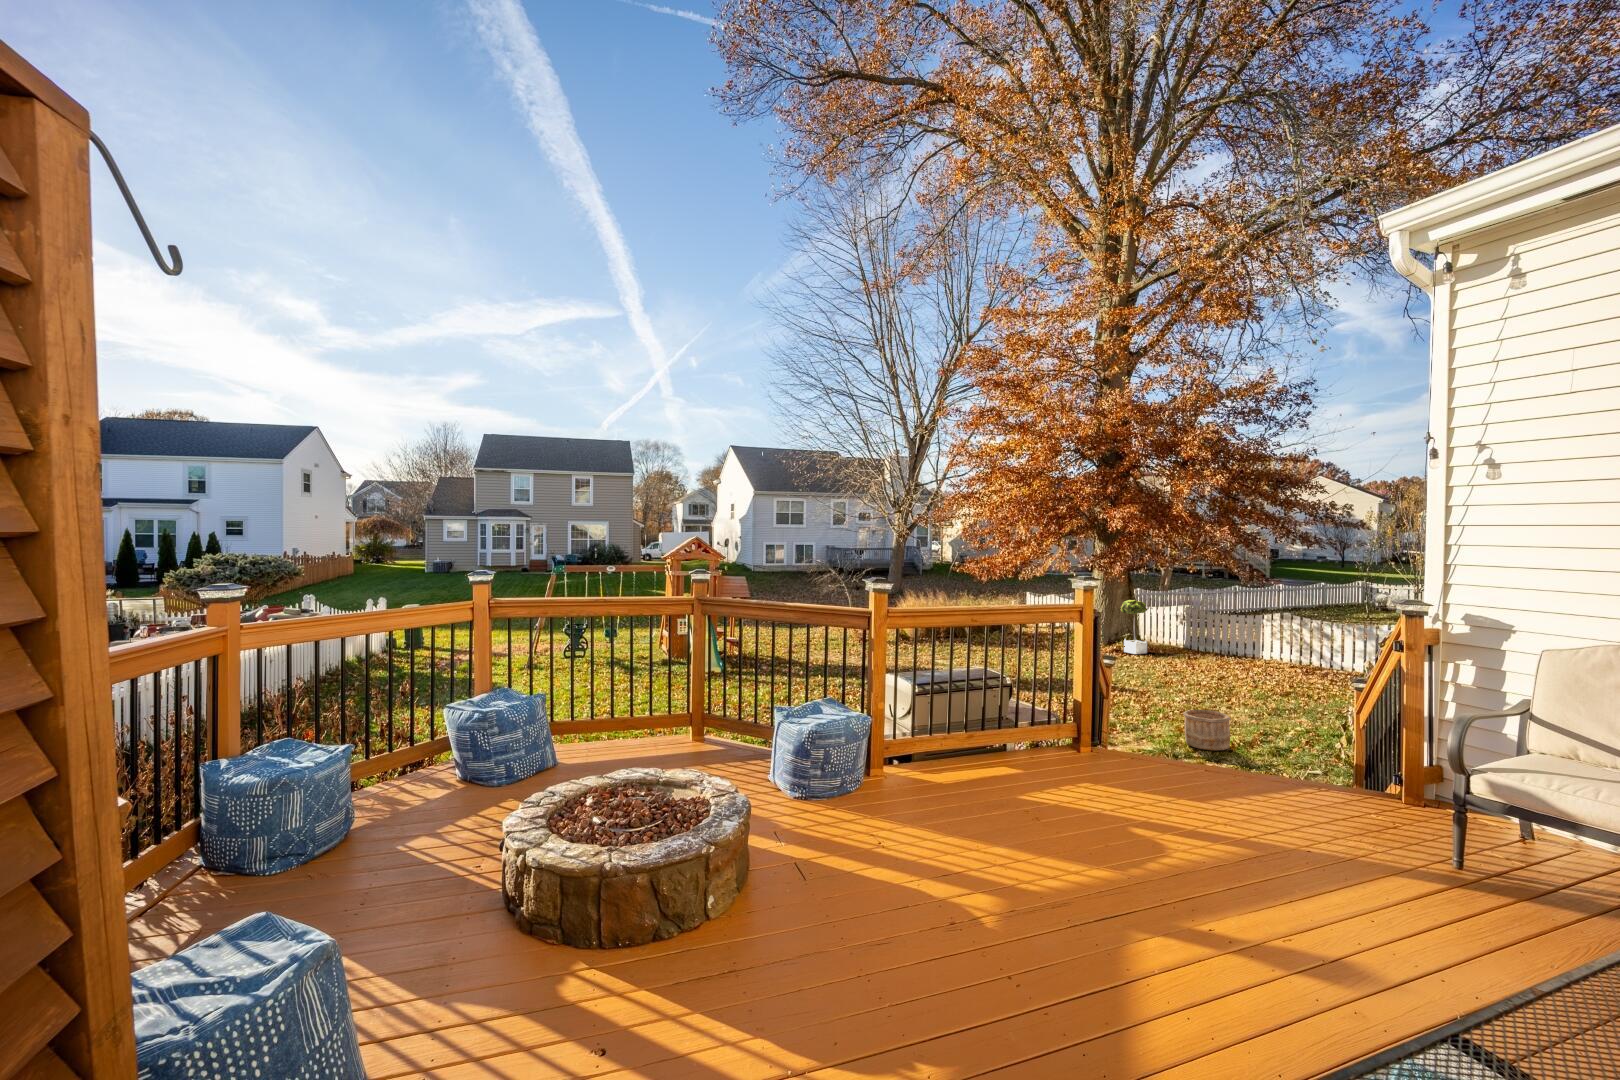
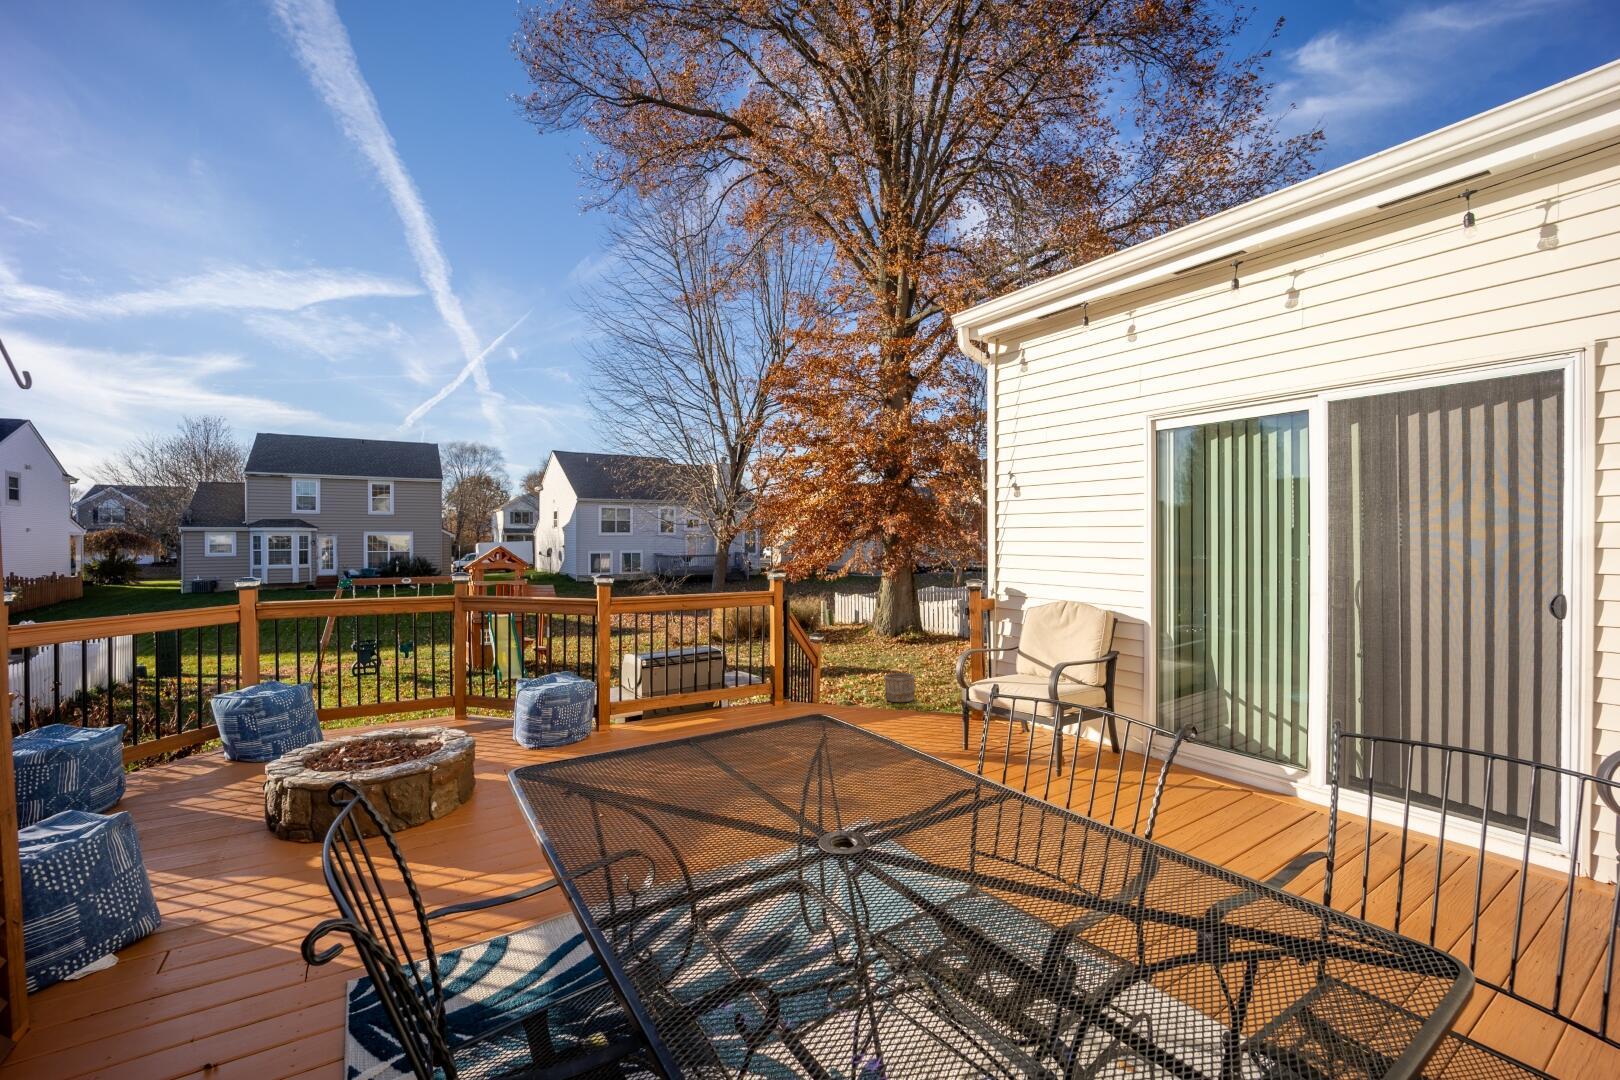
potted tree: present [1121,599,1148,654] -> none [883,592,904,639]

